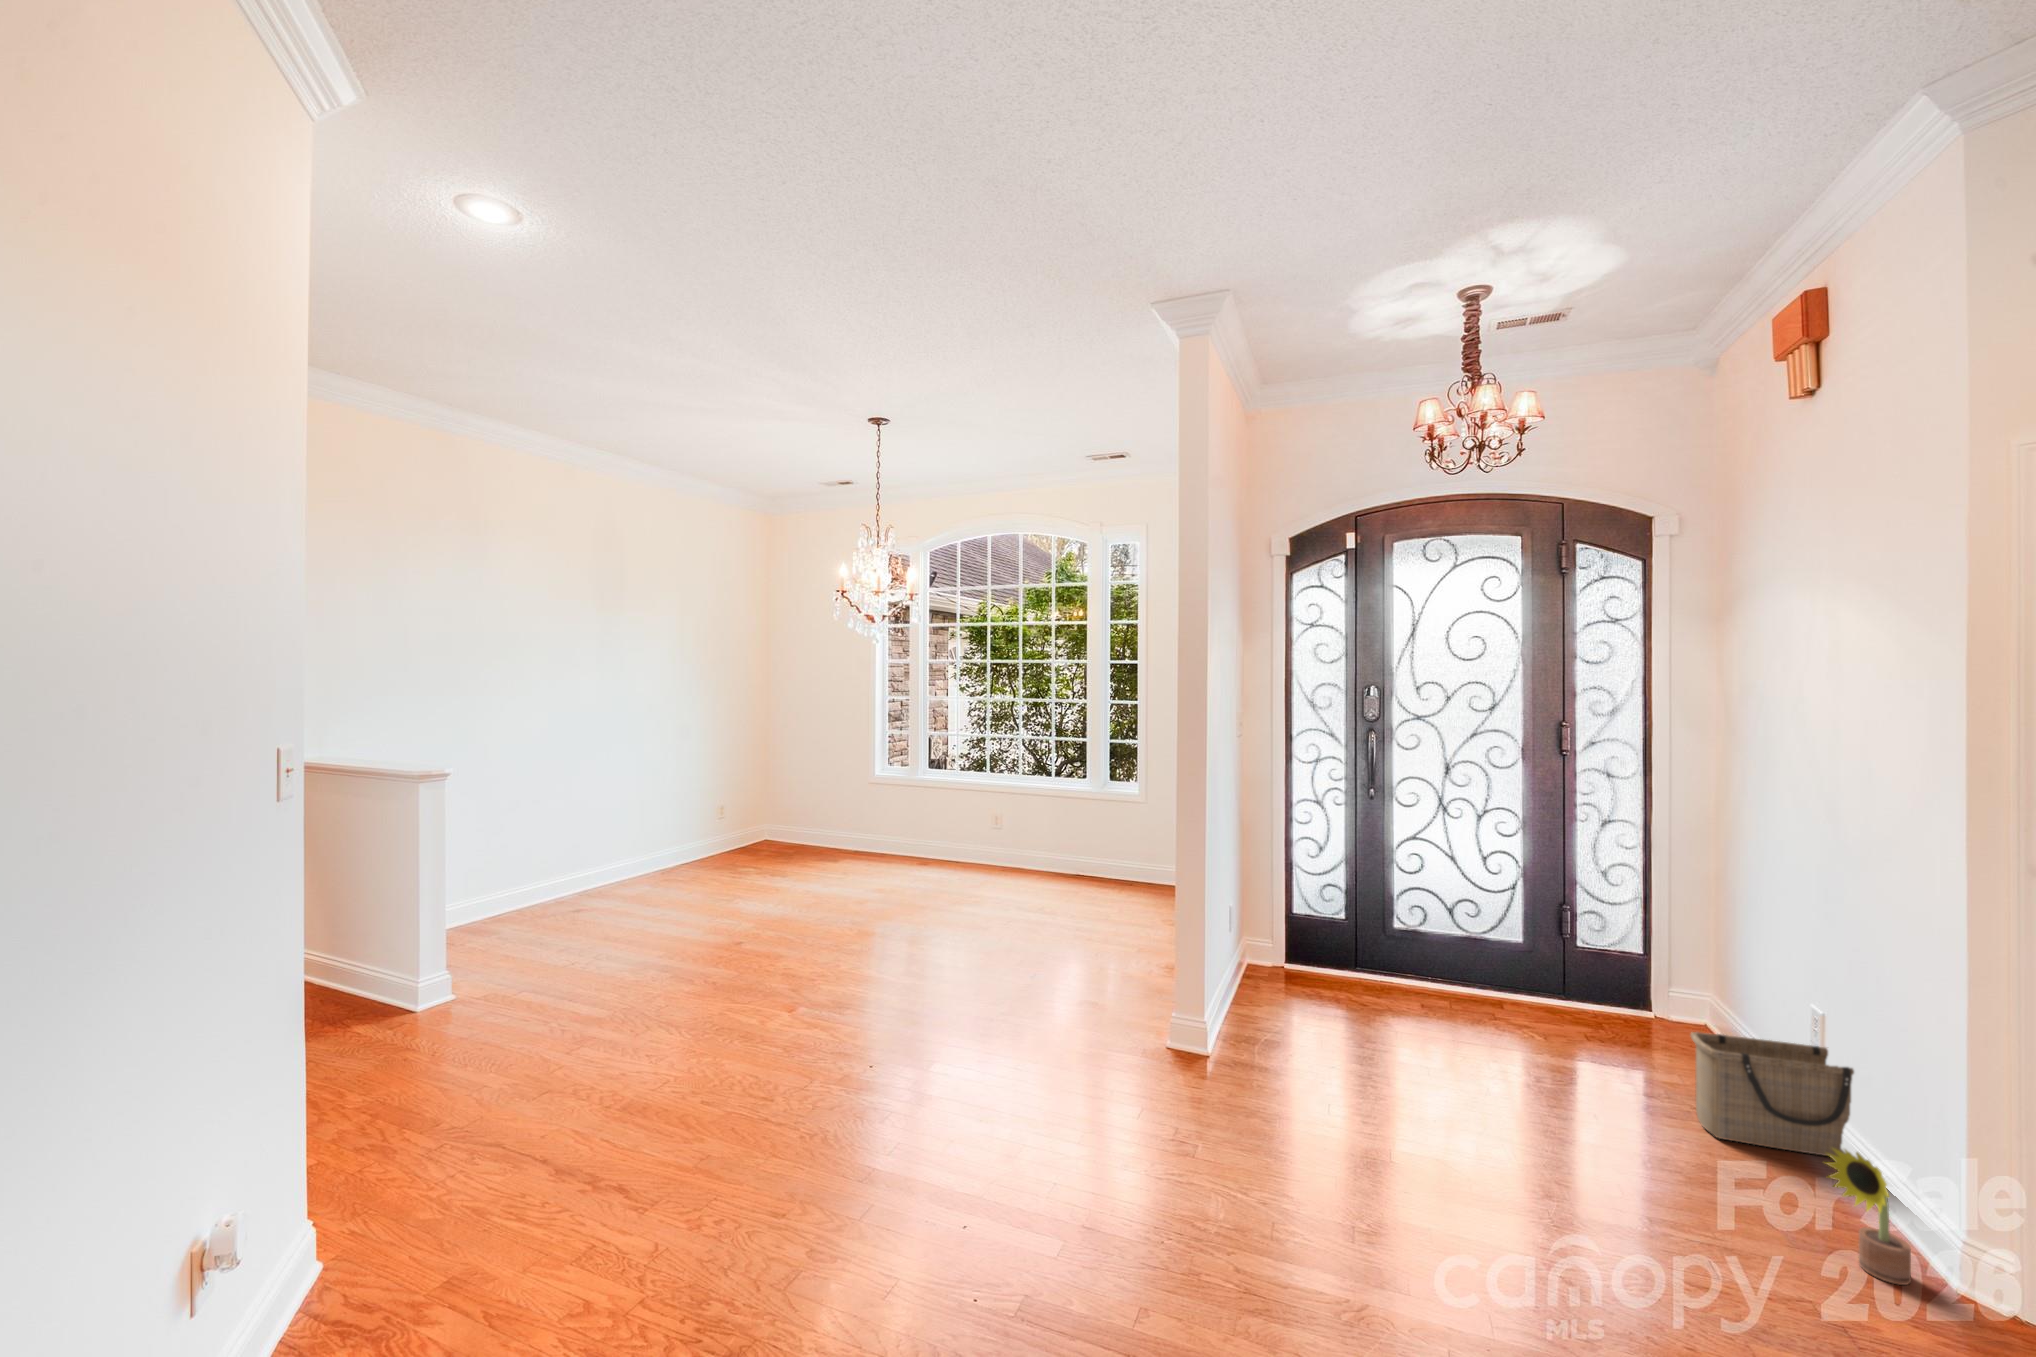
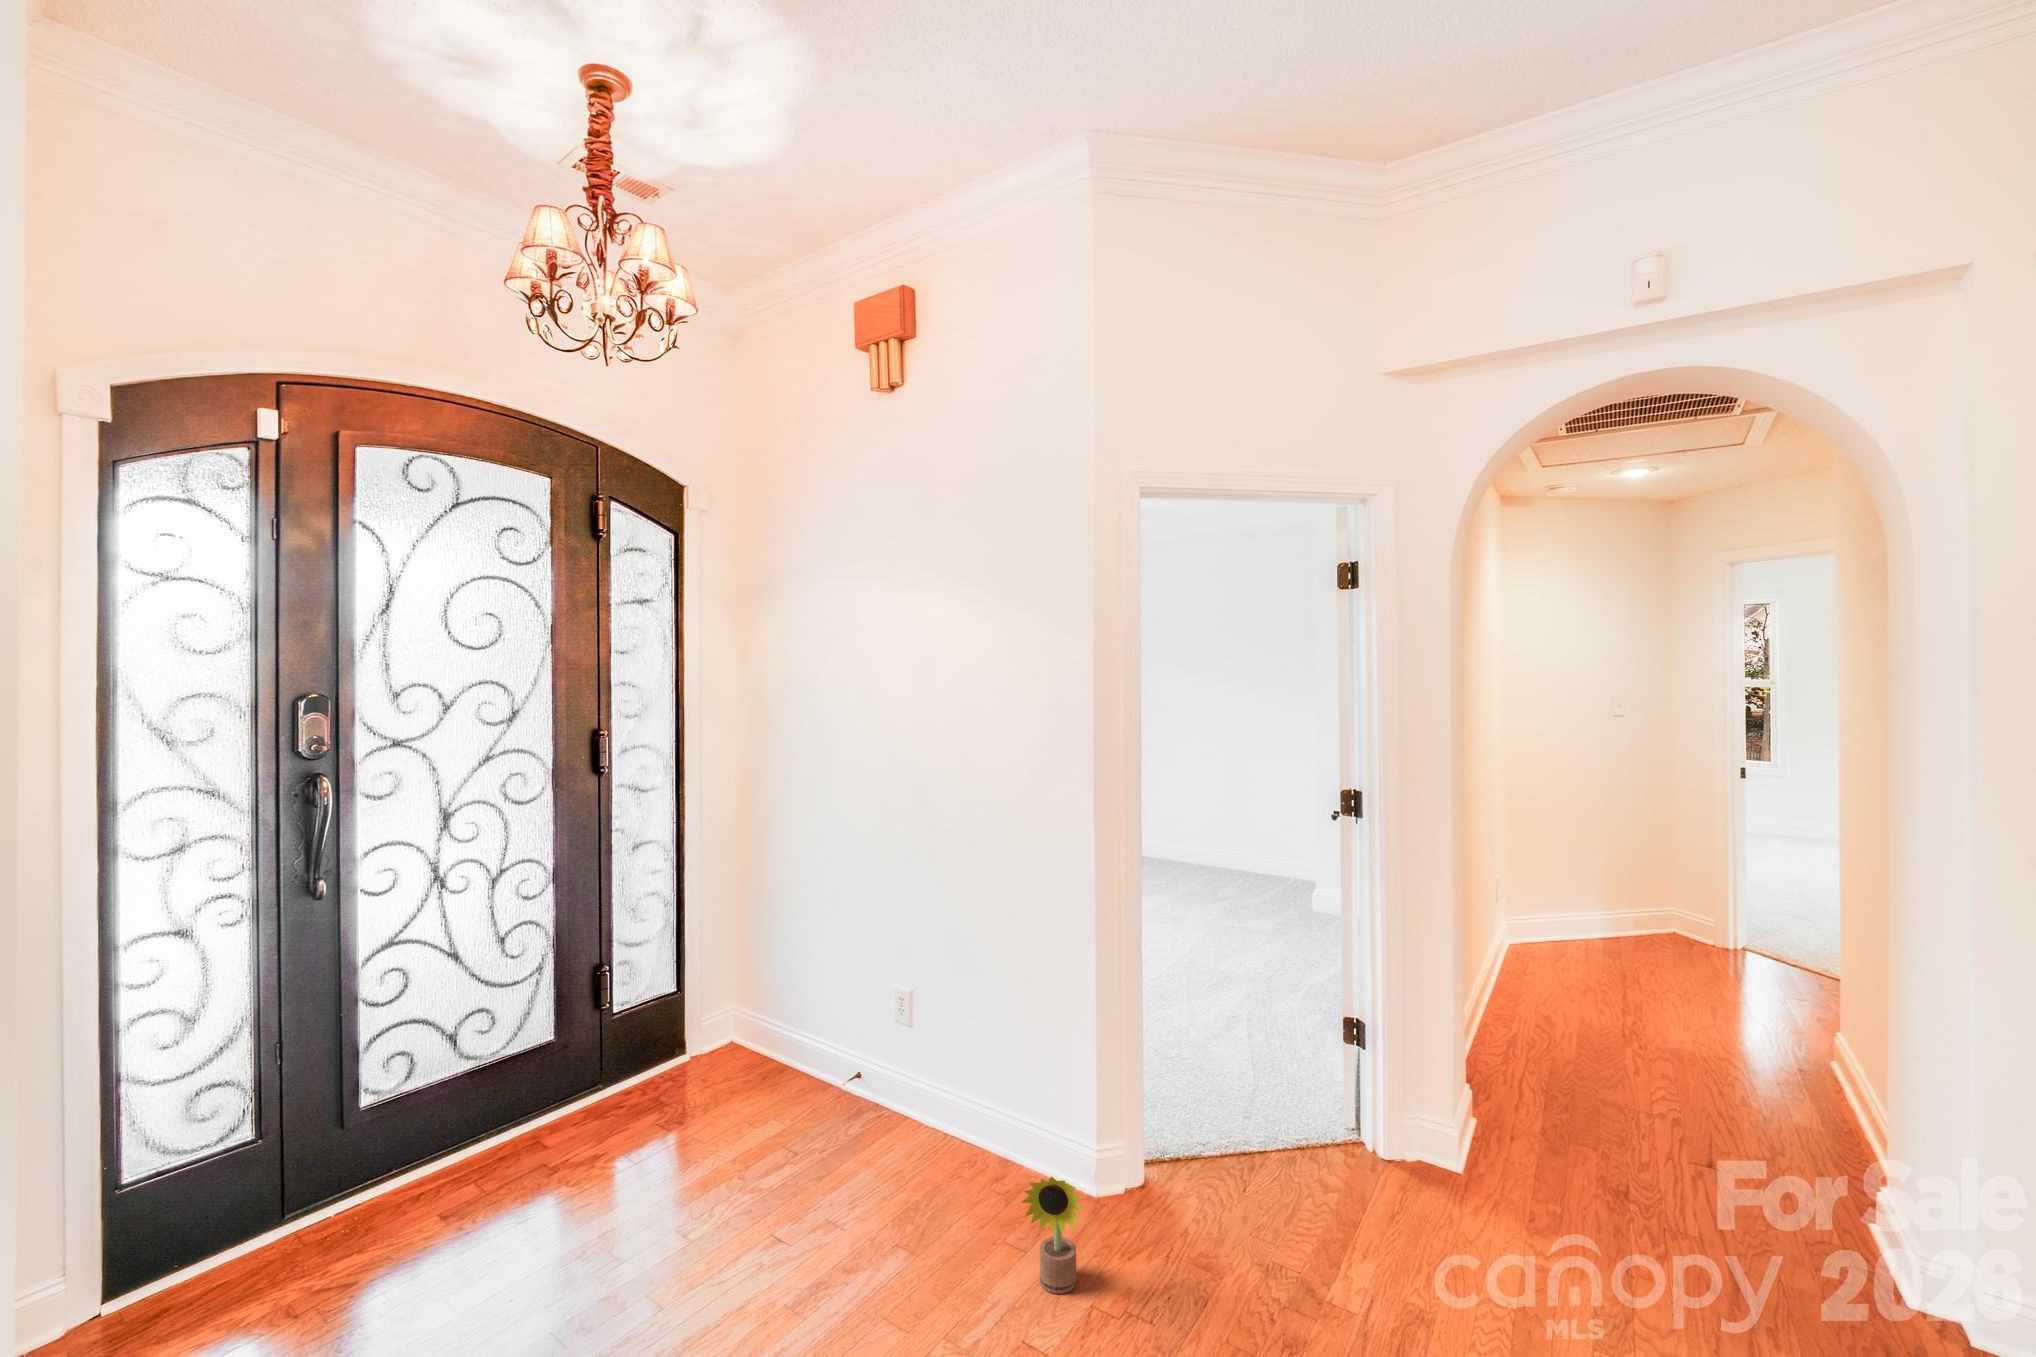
basket: present [1691,1032,1854,1157] -> none [818,1046,958,1208]

